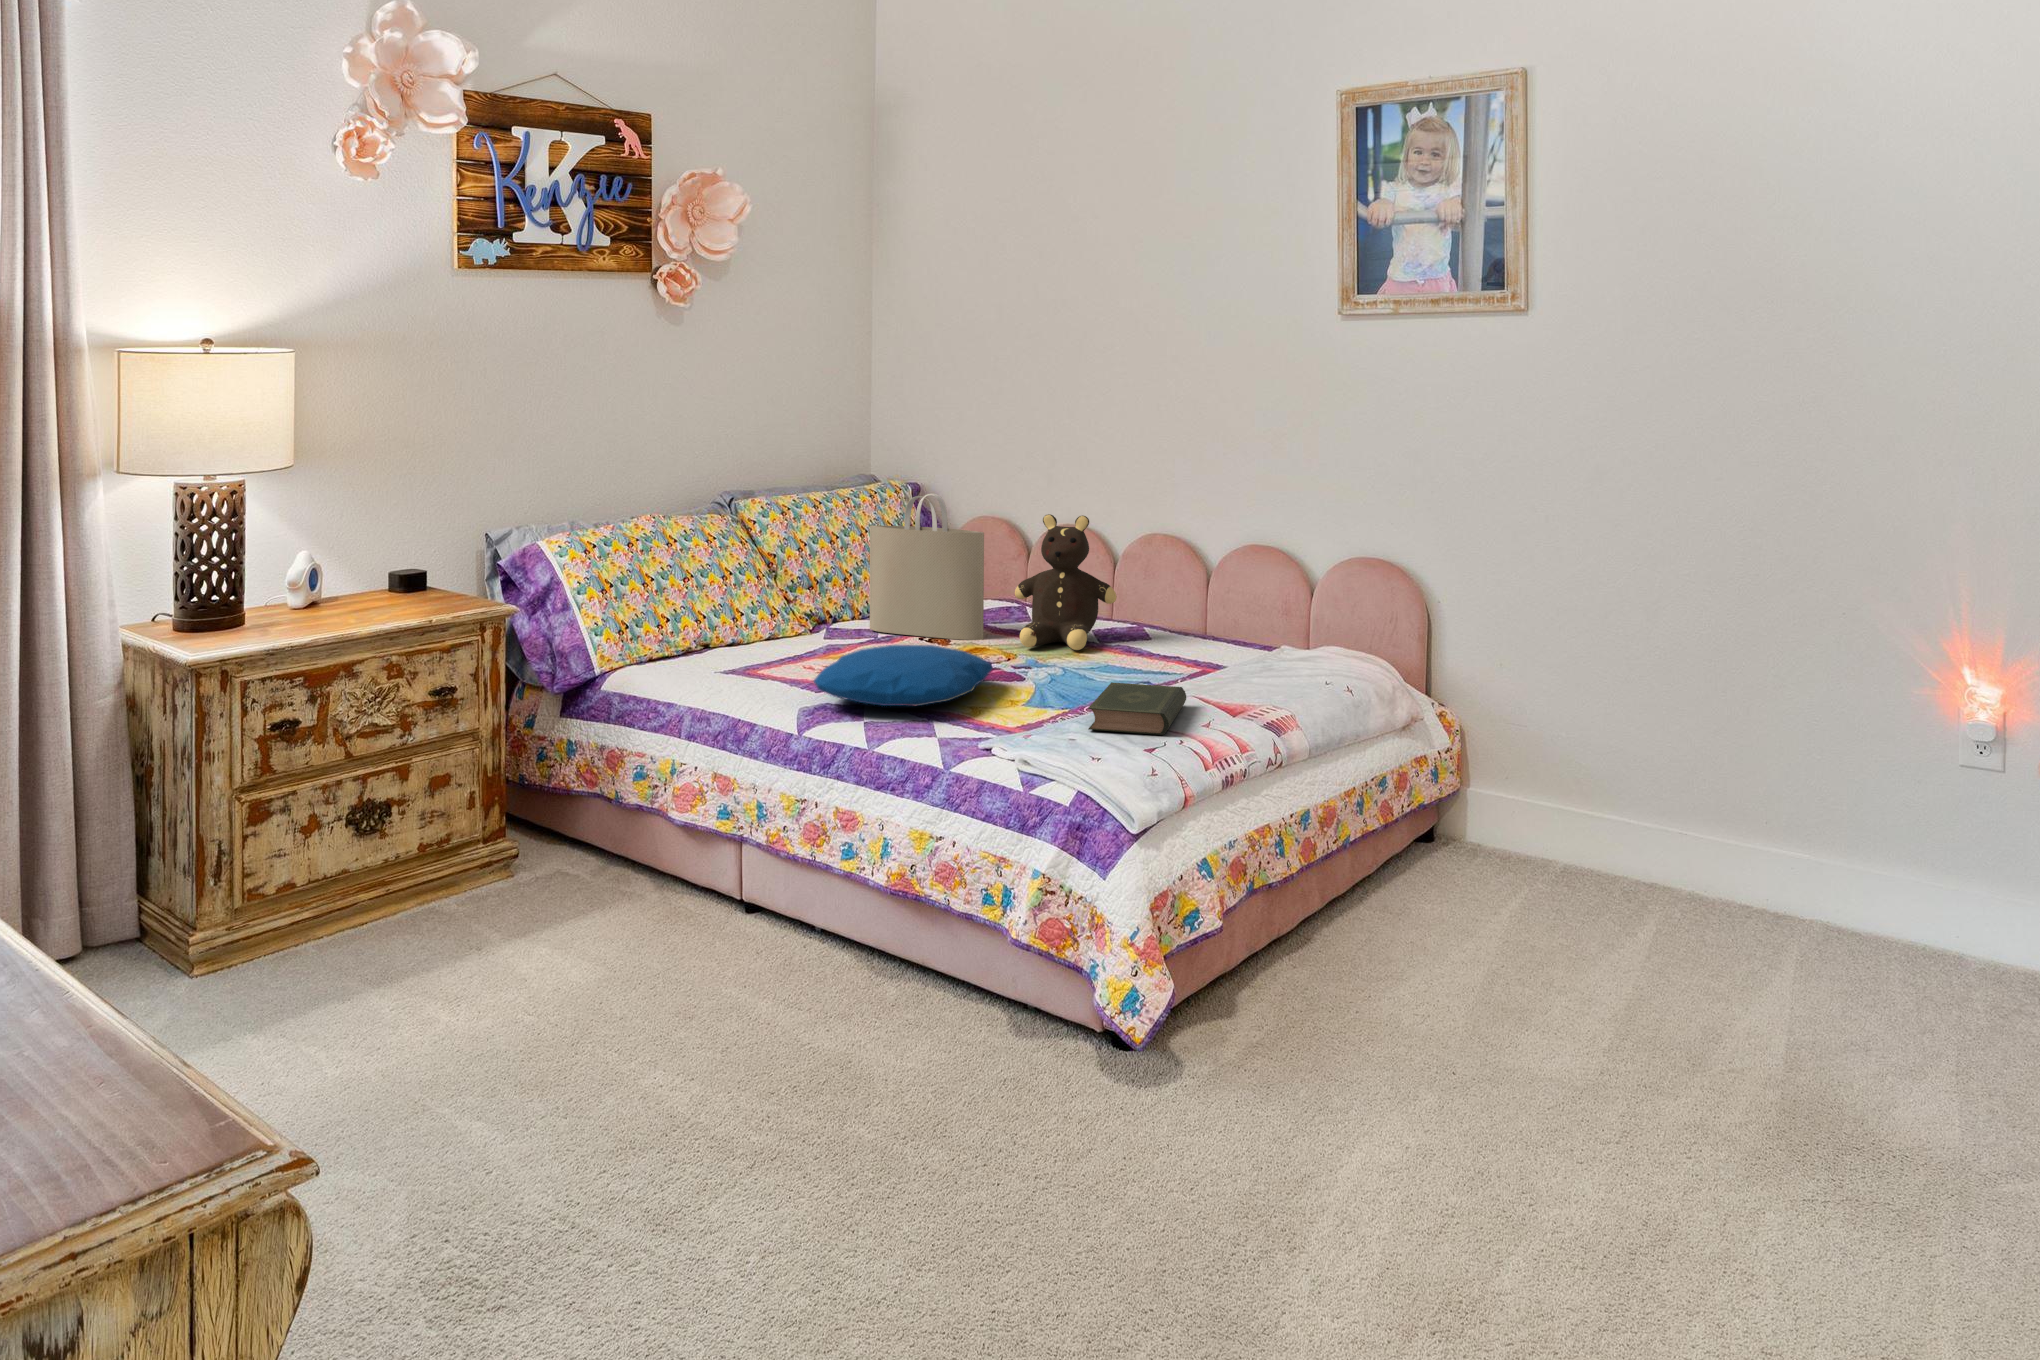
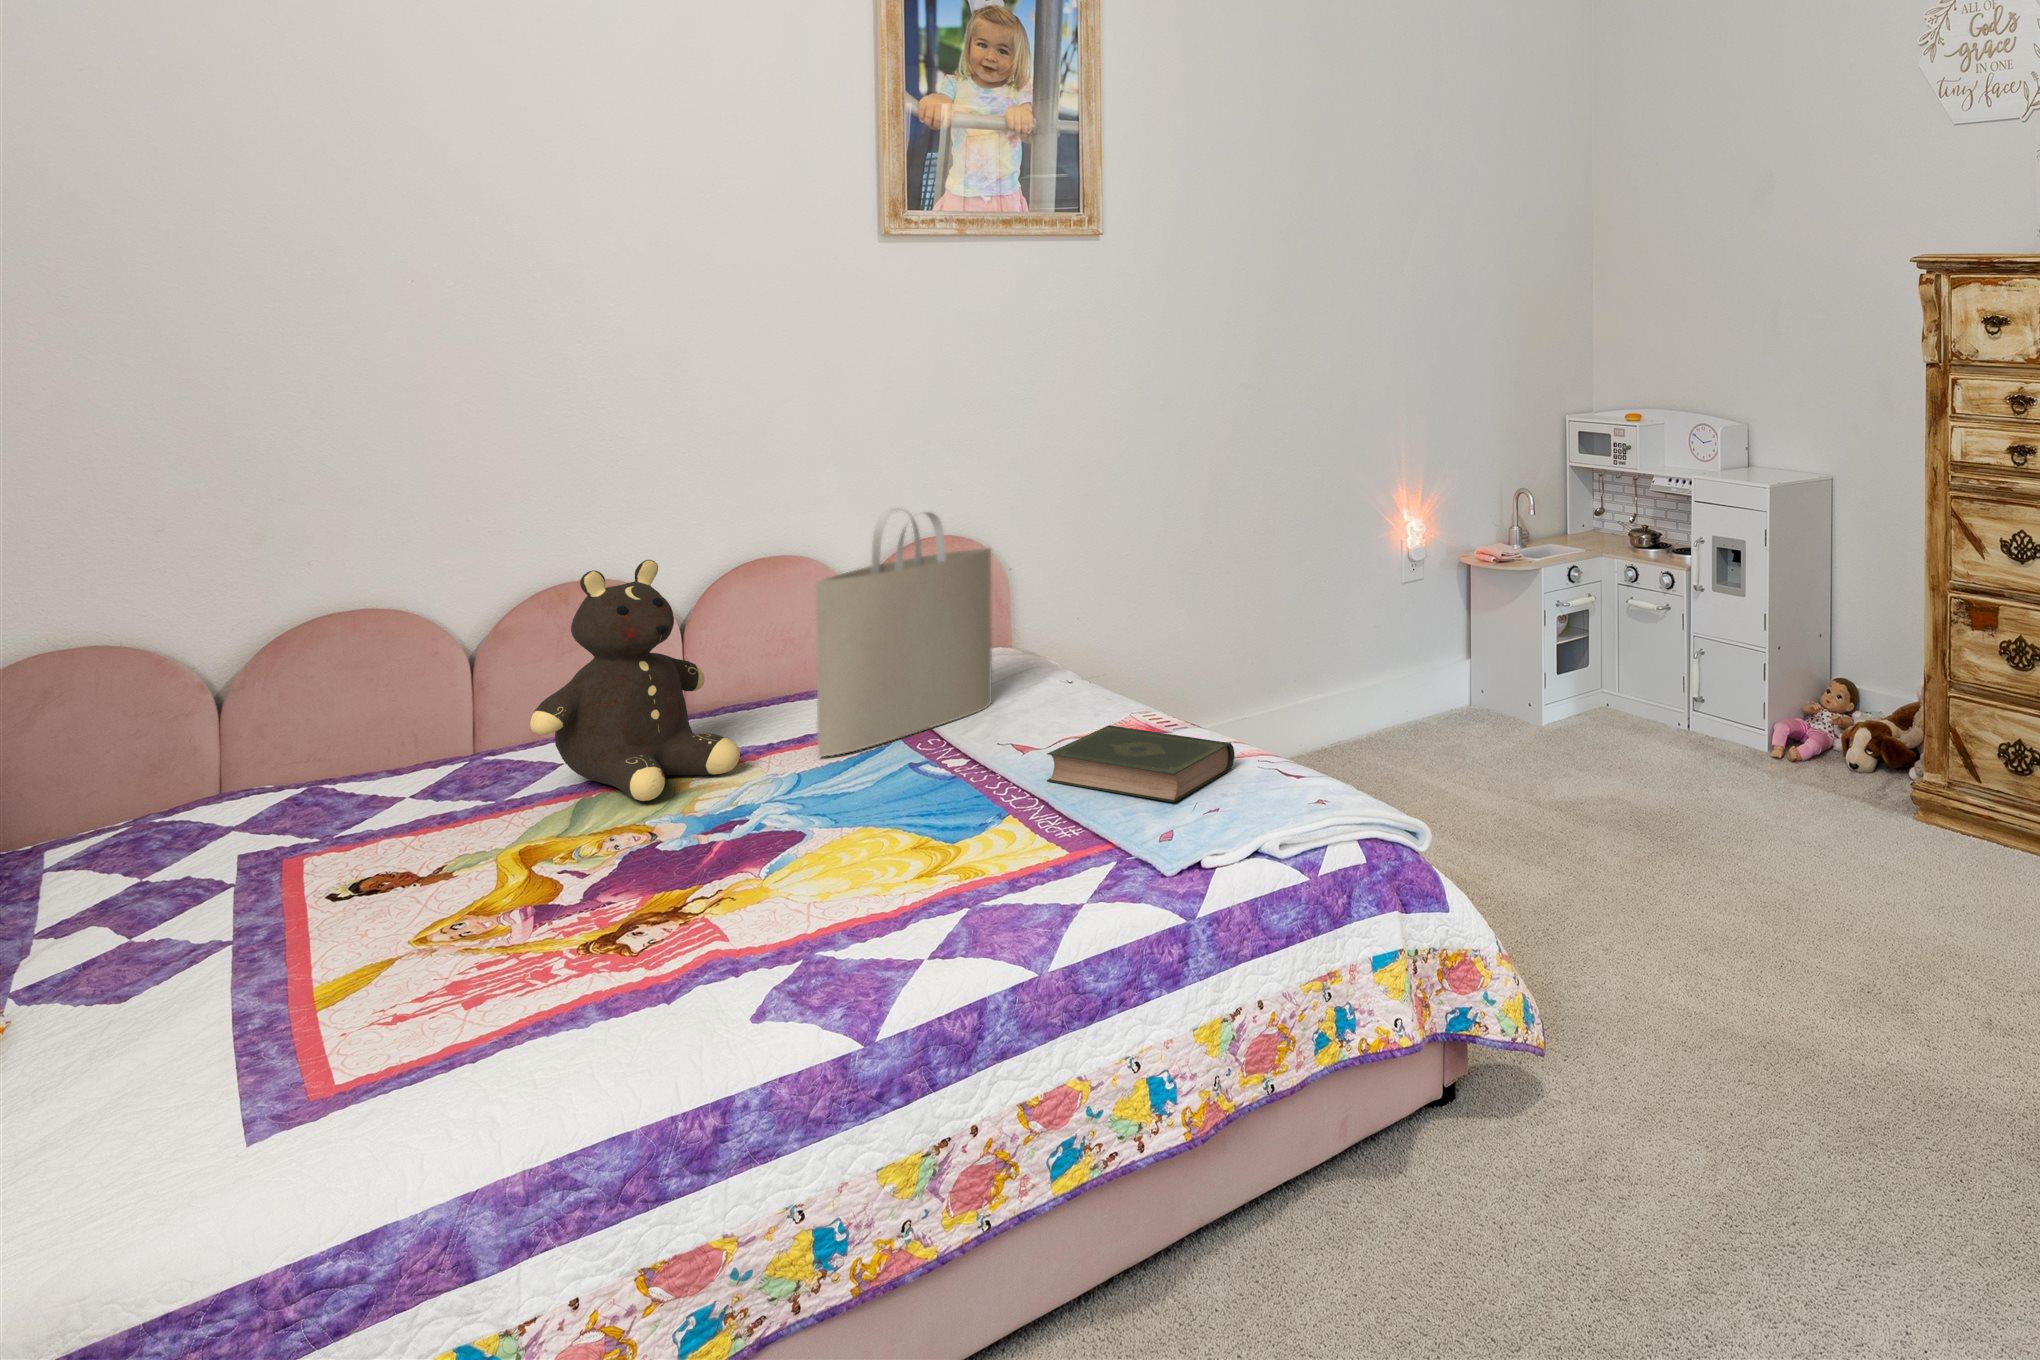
tote bag: present [870,494,984,640] -> present [816,508,992,757]
pillow: present [814,645,993,706] -> none [632,803,1009,954]

